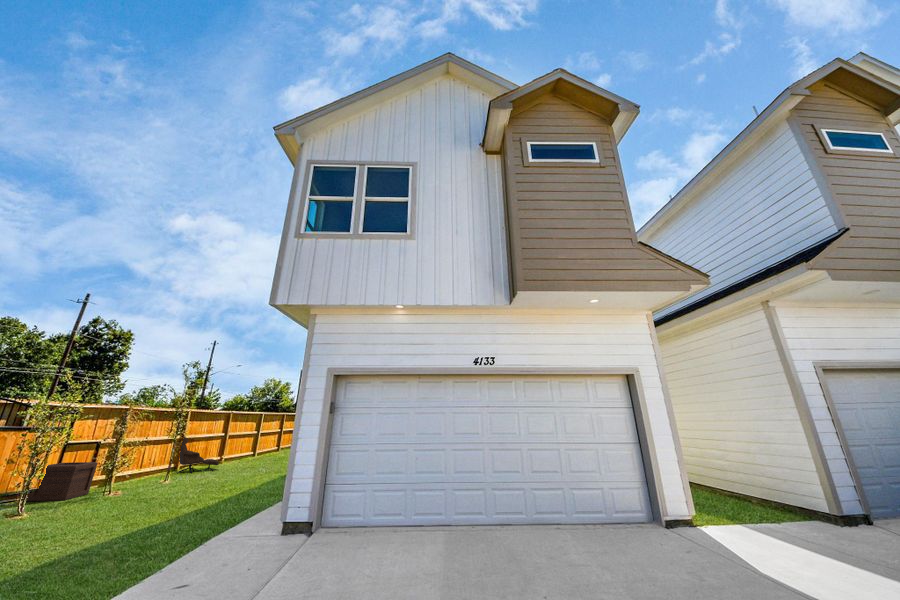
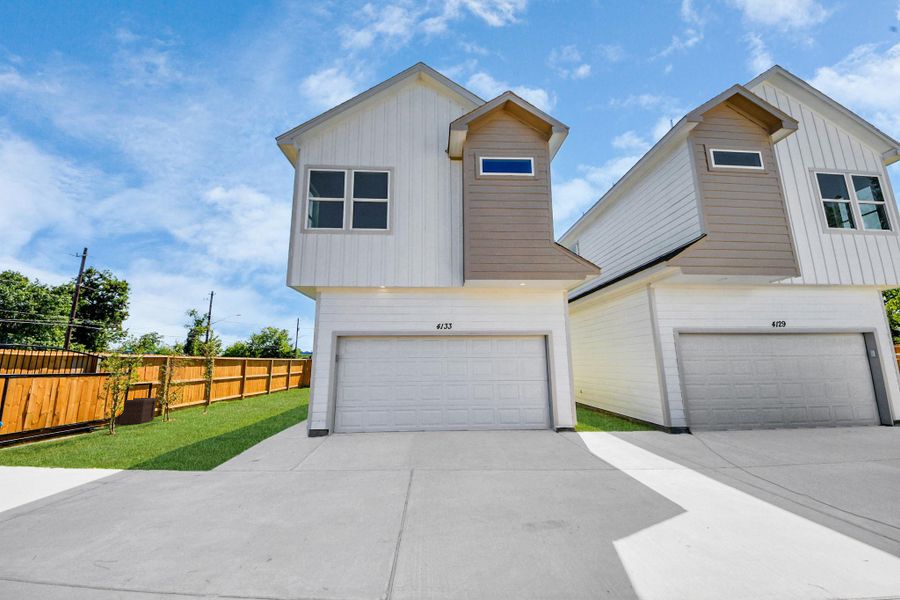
lounge chair: present [178,437,219,473] -> none [207,379,241,407]

